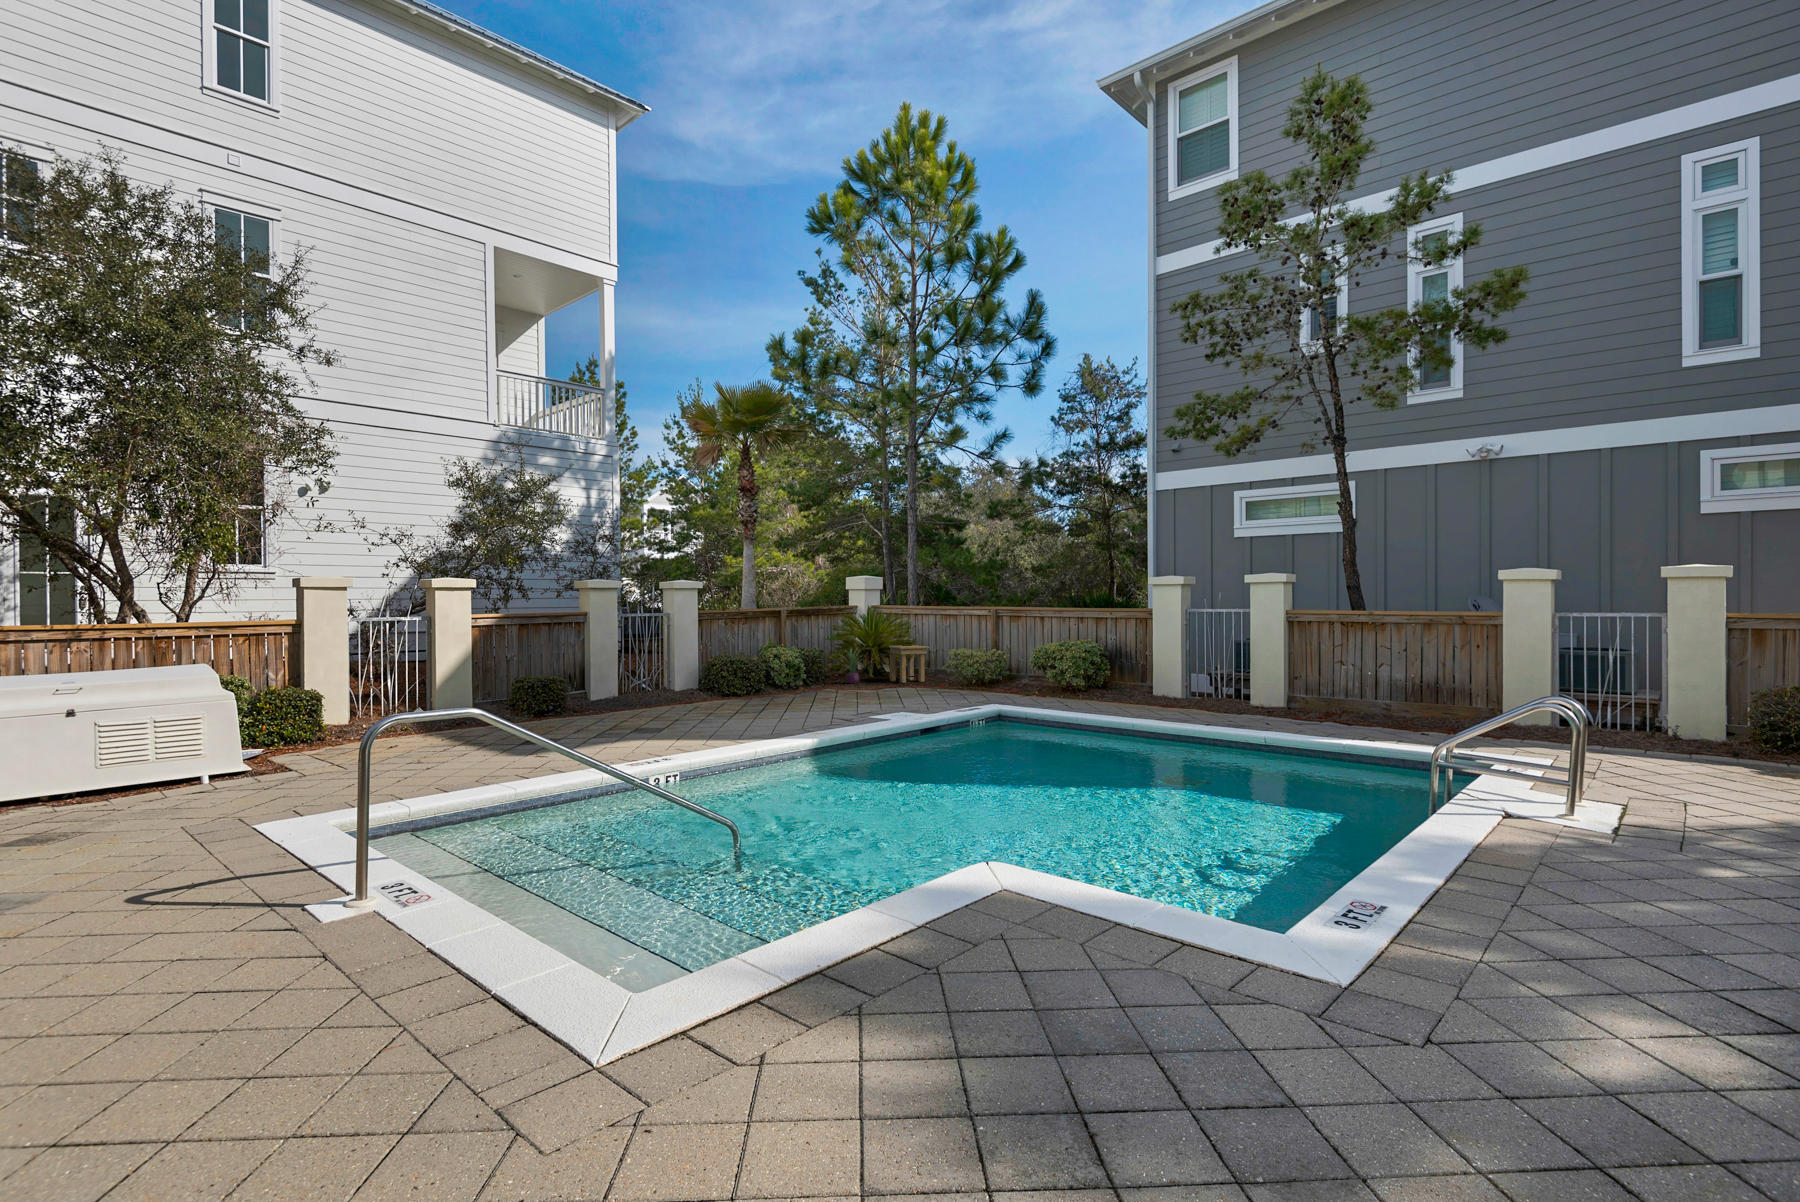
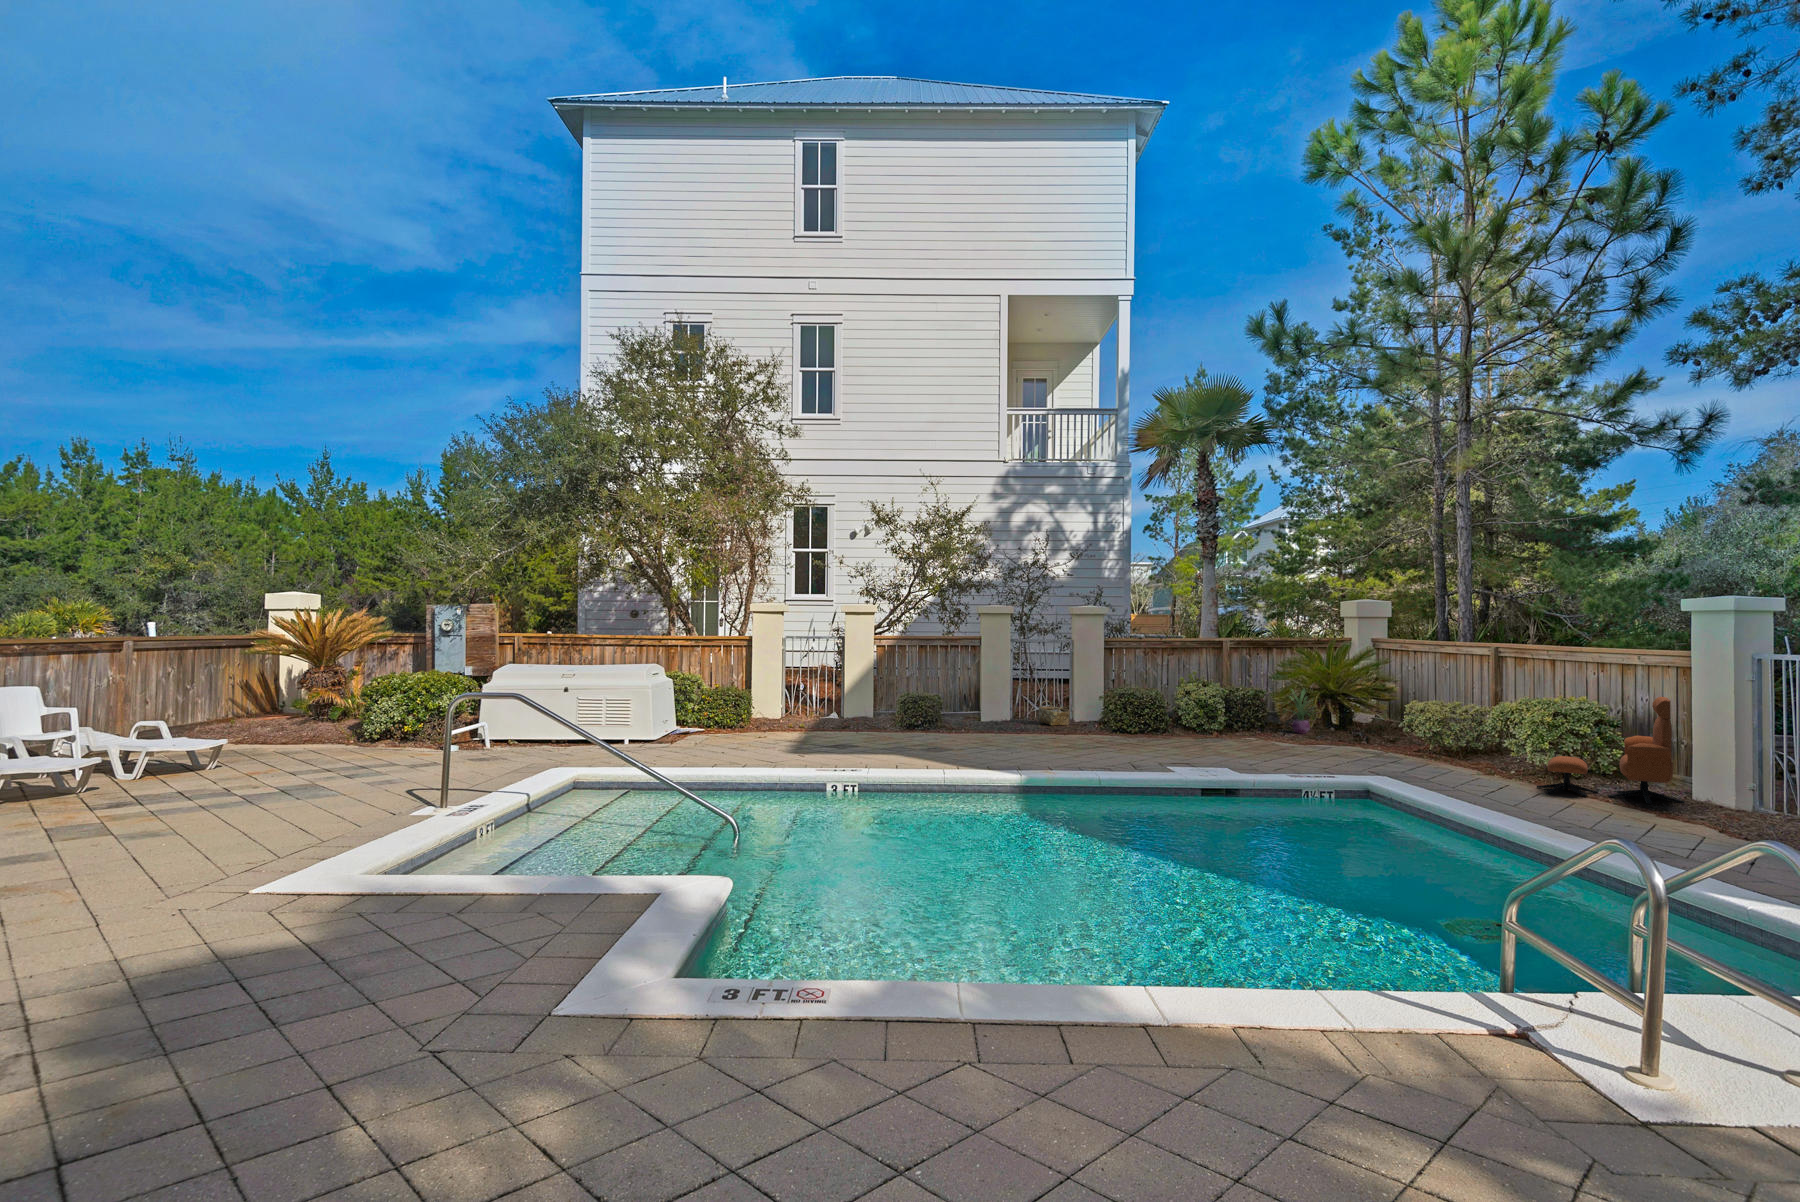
lounge chair: none [1080,634,1153,699] -> present [1537,697,1685,804]
side table: present [889,645,929,683] -> none [1354,690,1406,741]
woven basket: none [631,675,666,699] -> present [1038,701,1070,726]

